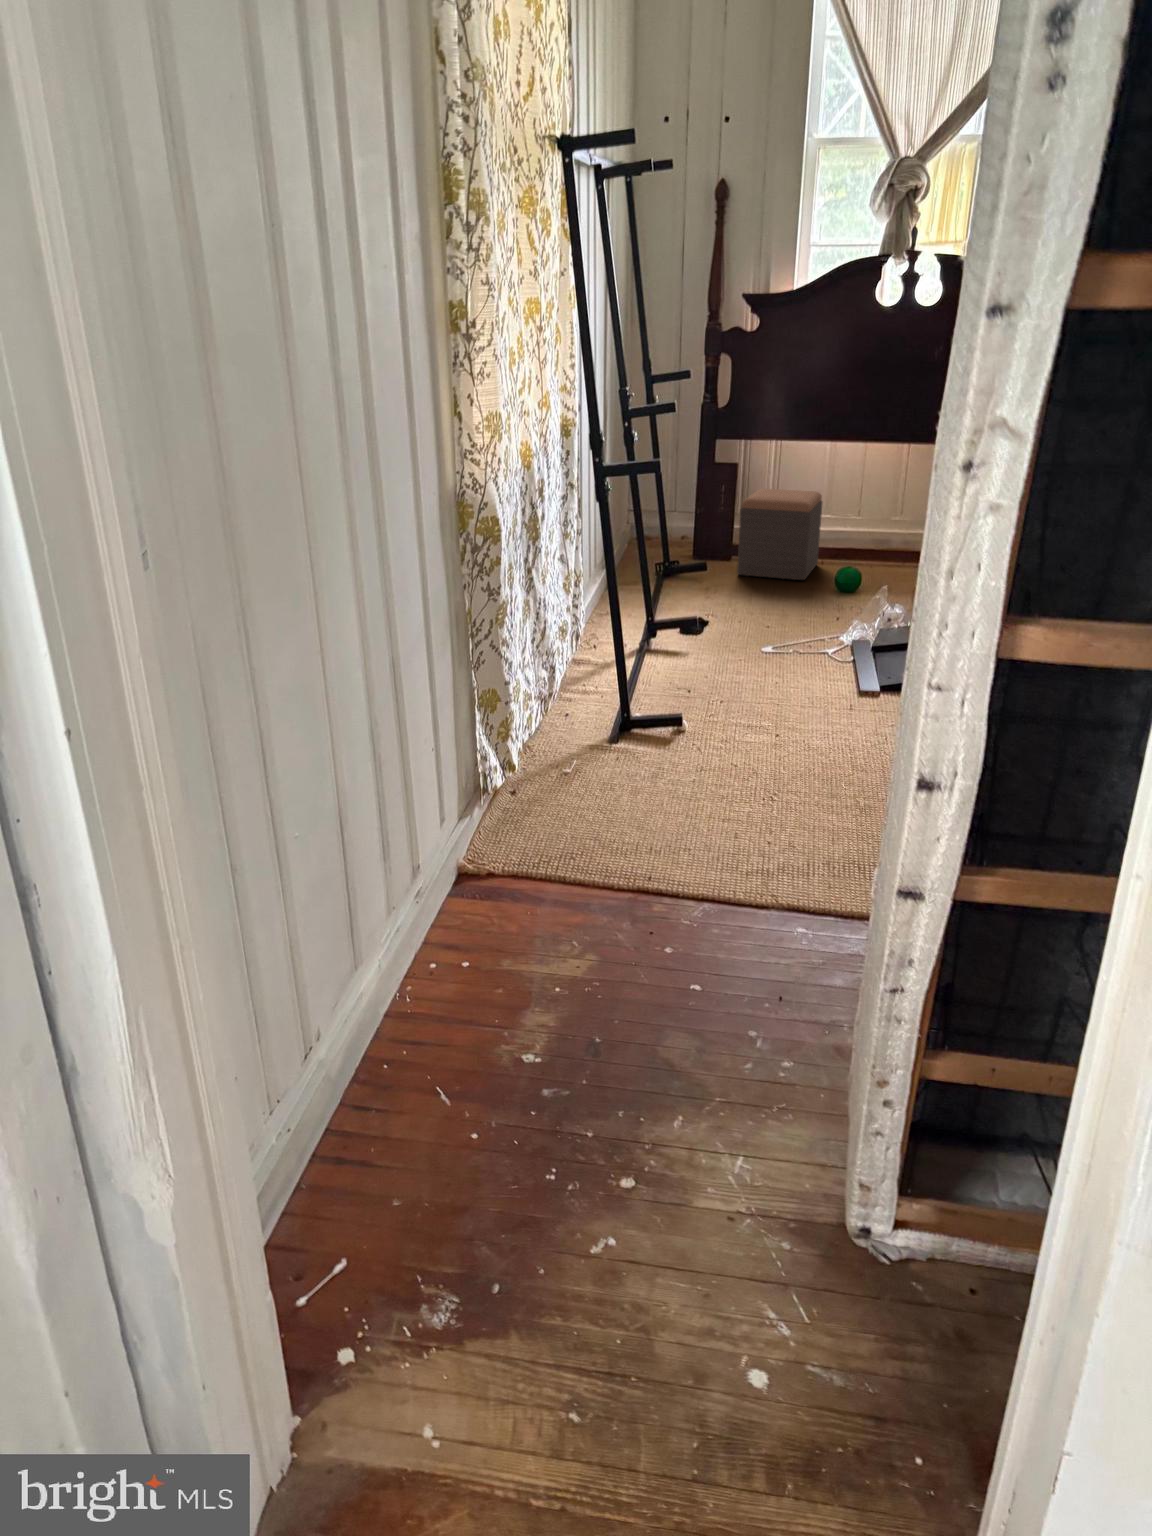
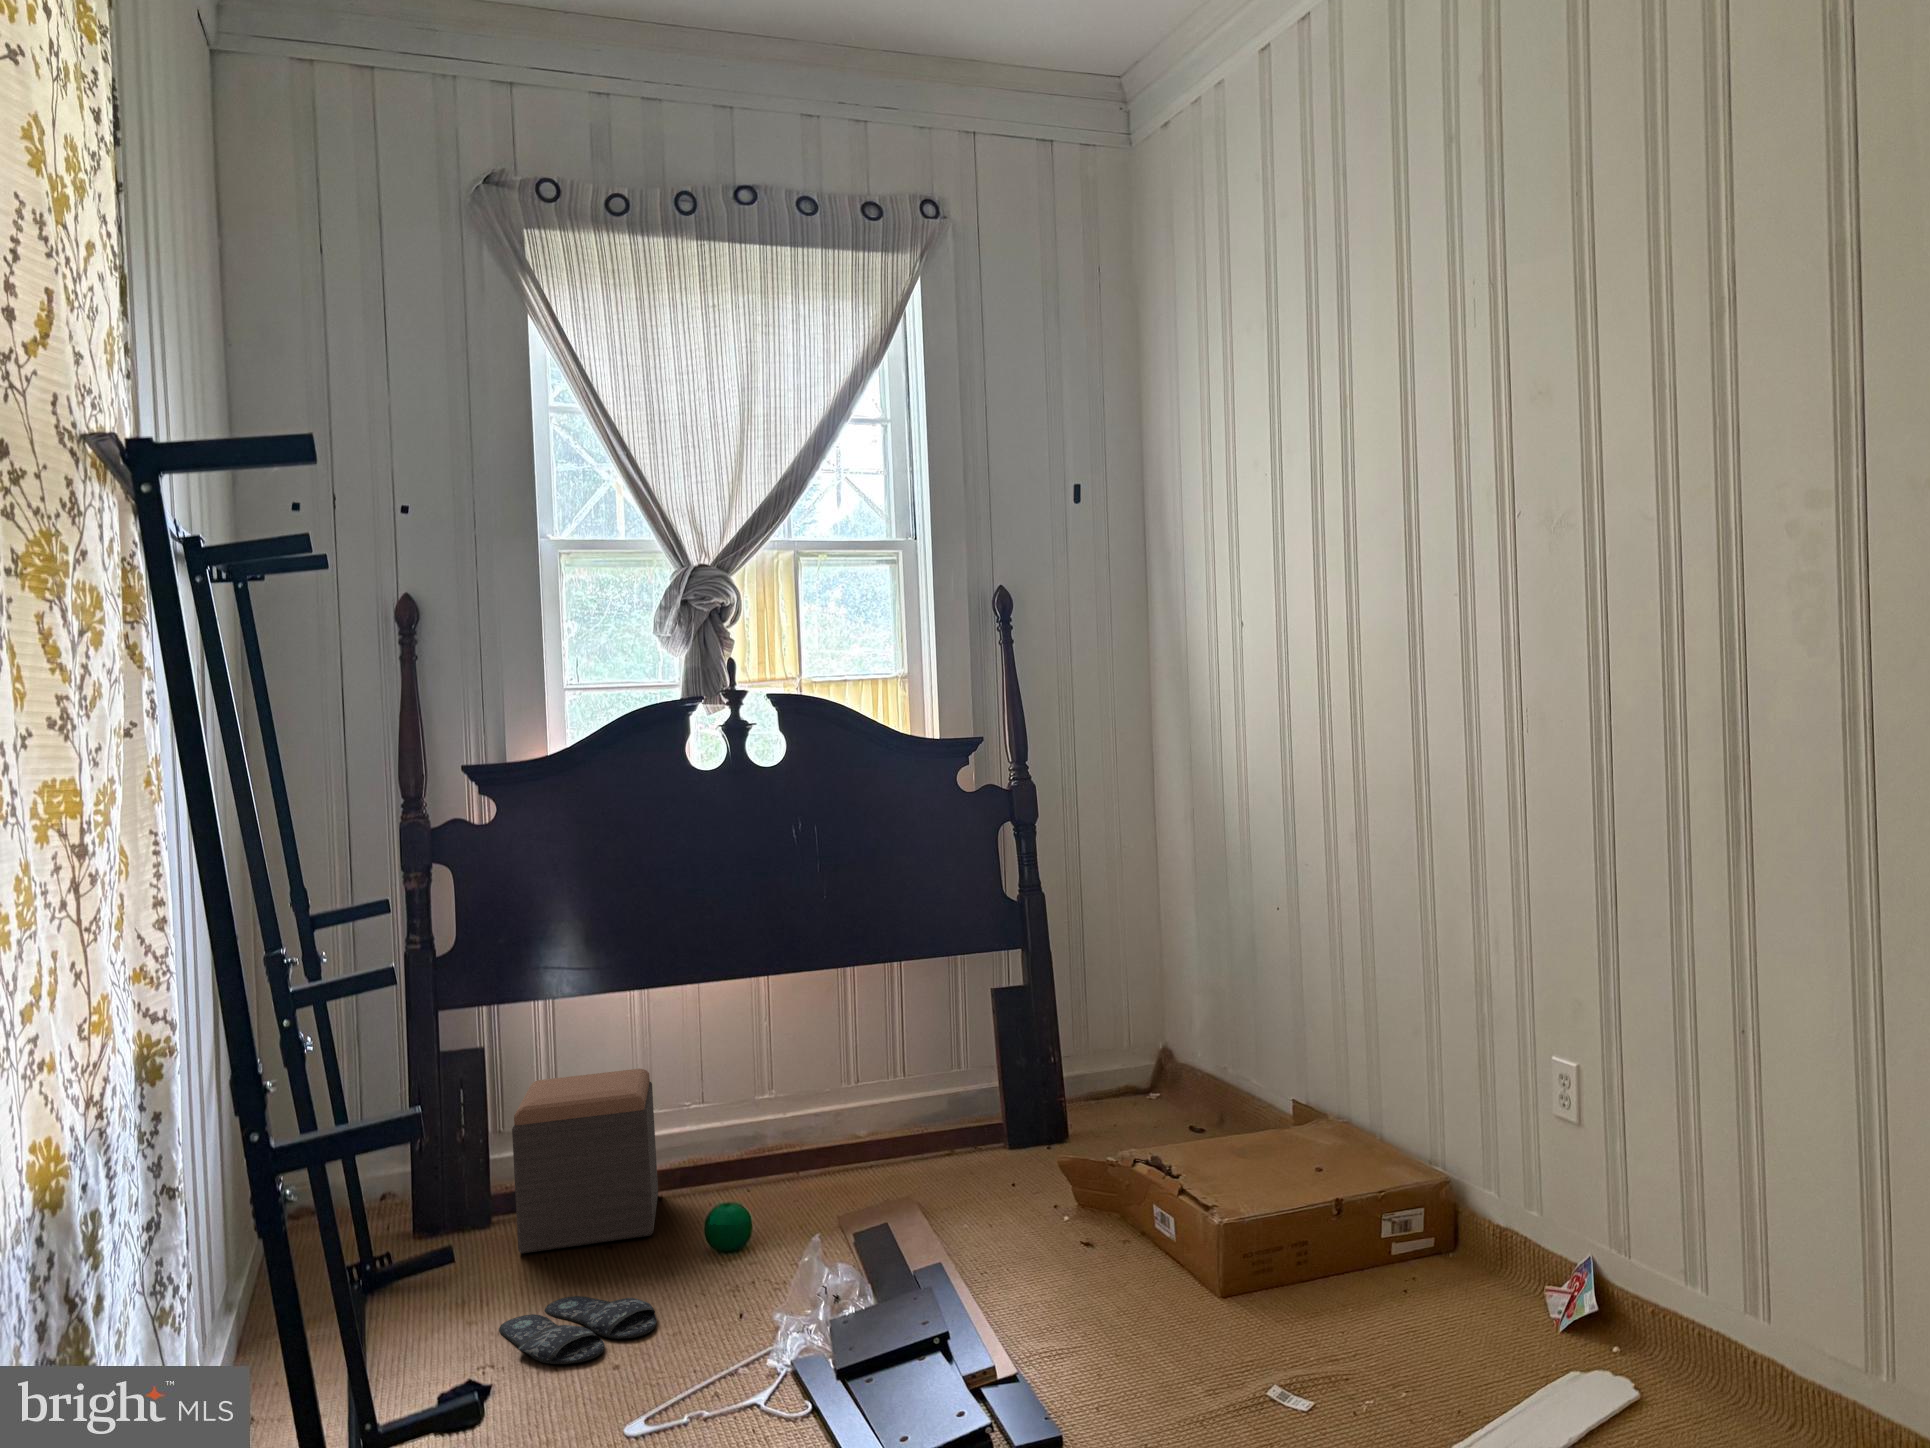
slippers: none [717,596,789,620] -> present [499,1296,657,1364]

